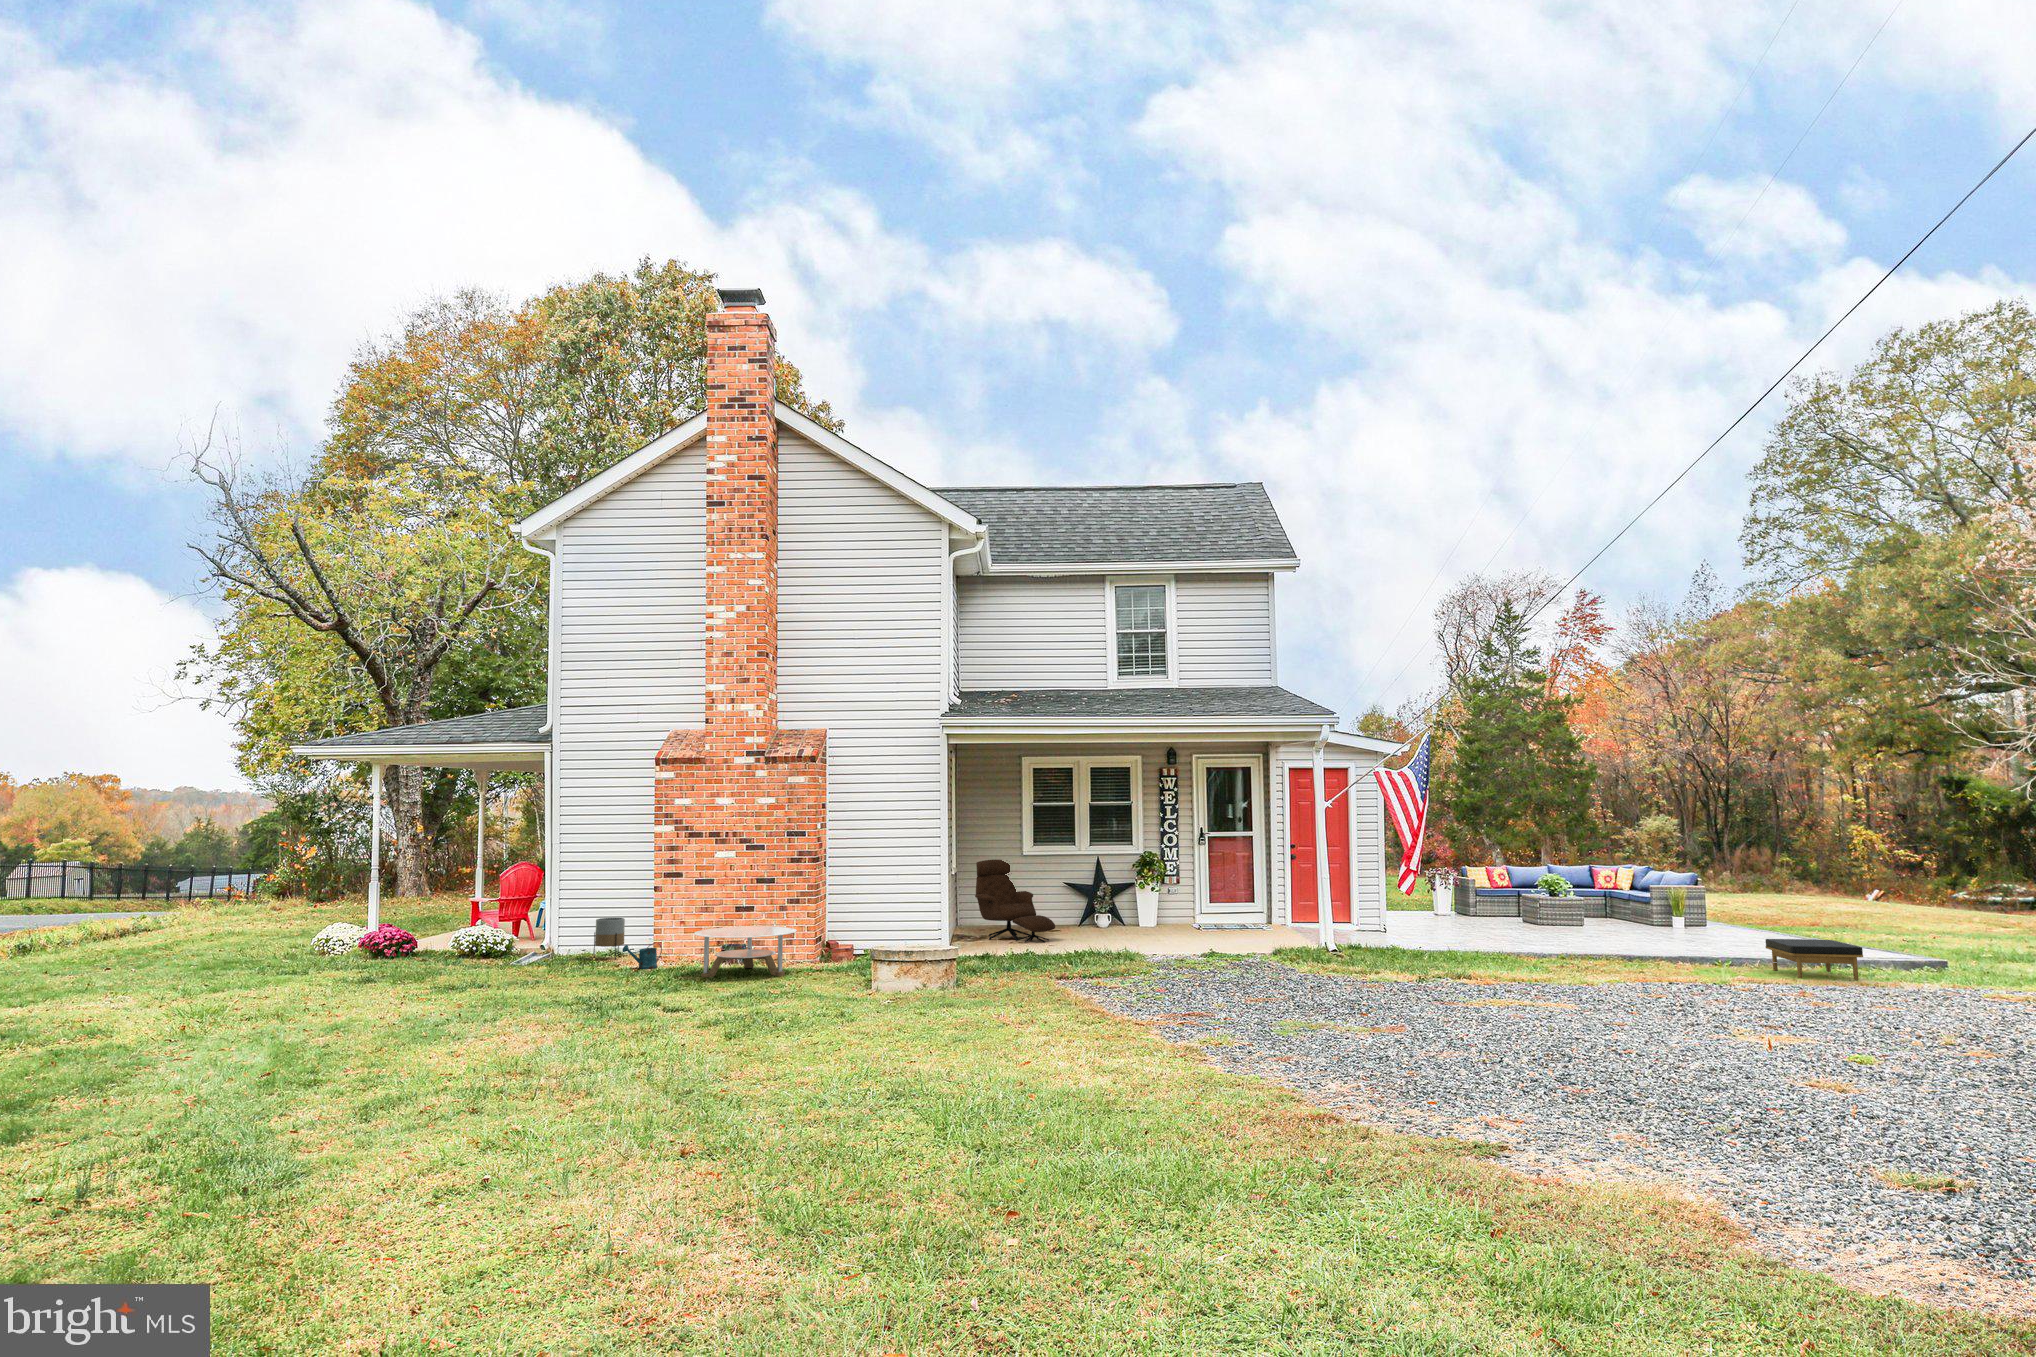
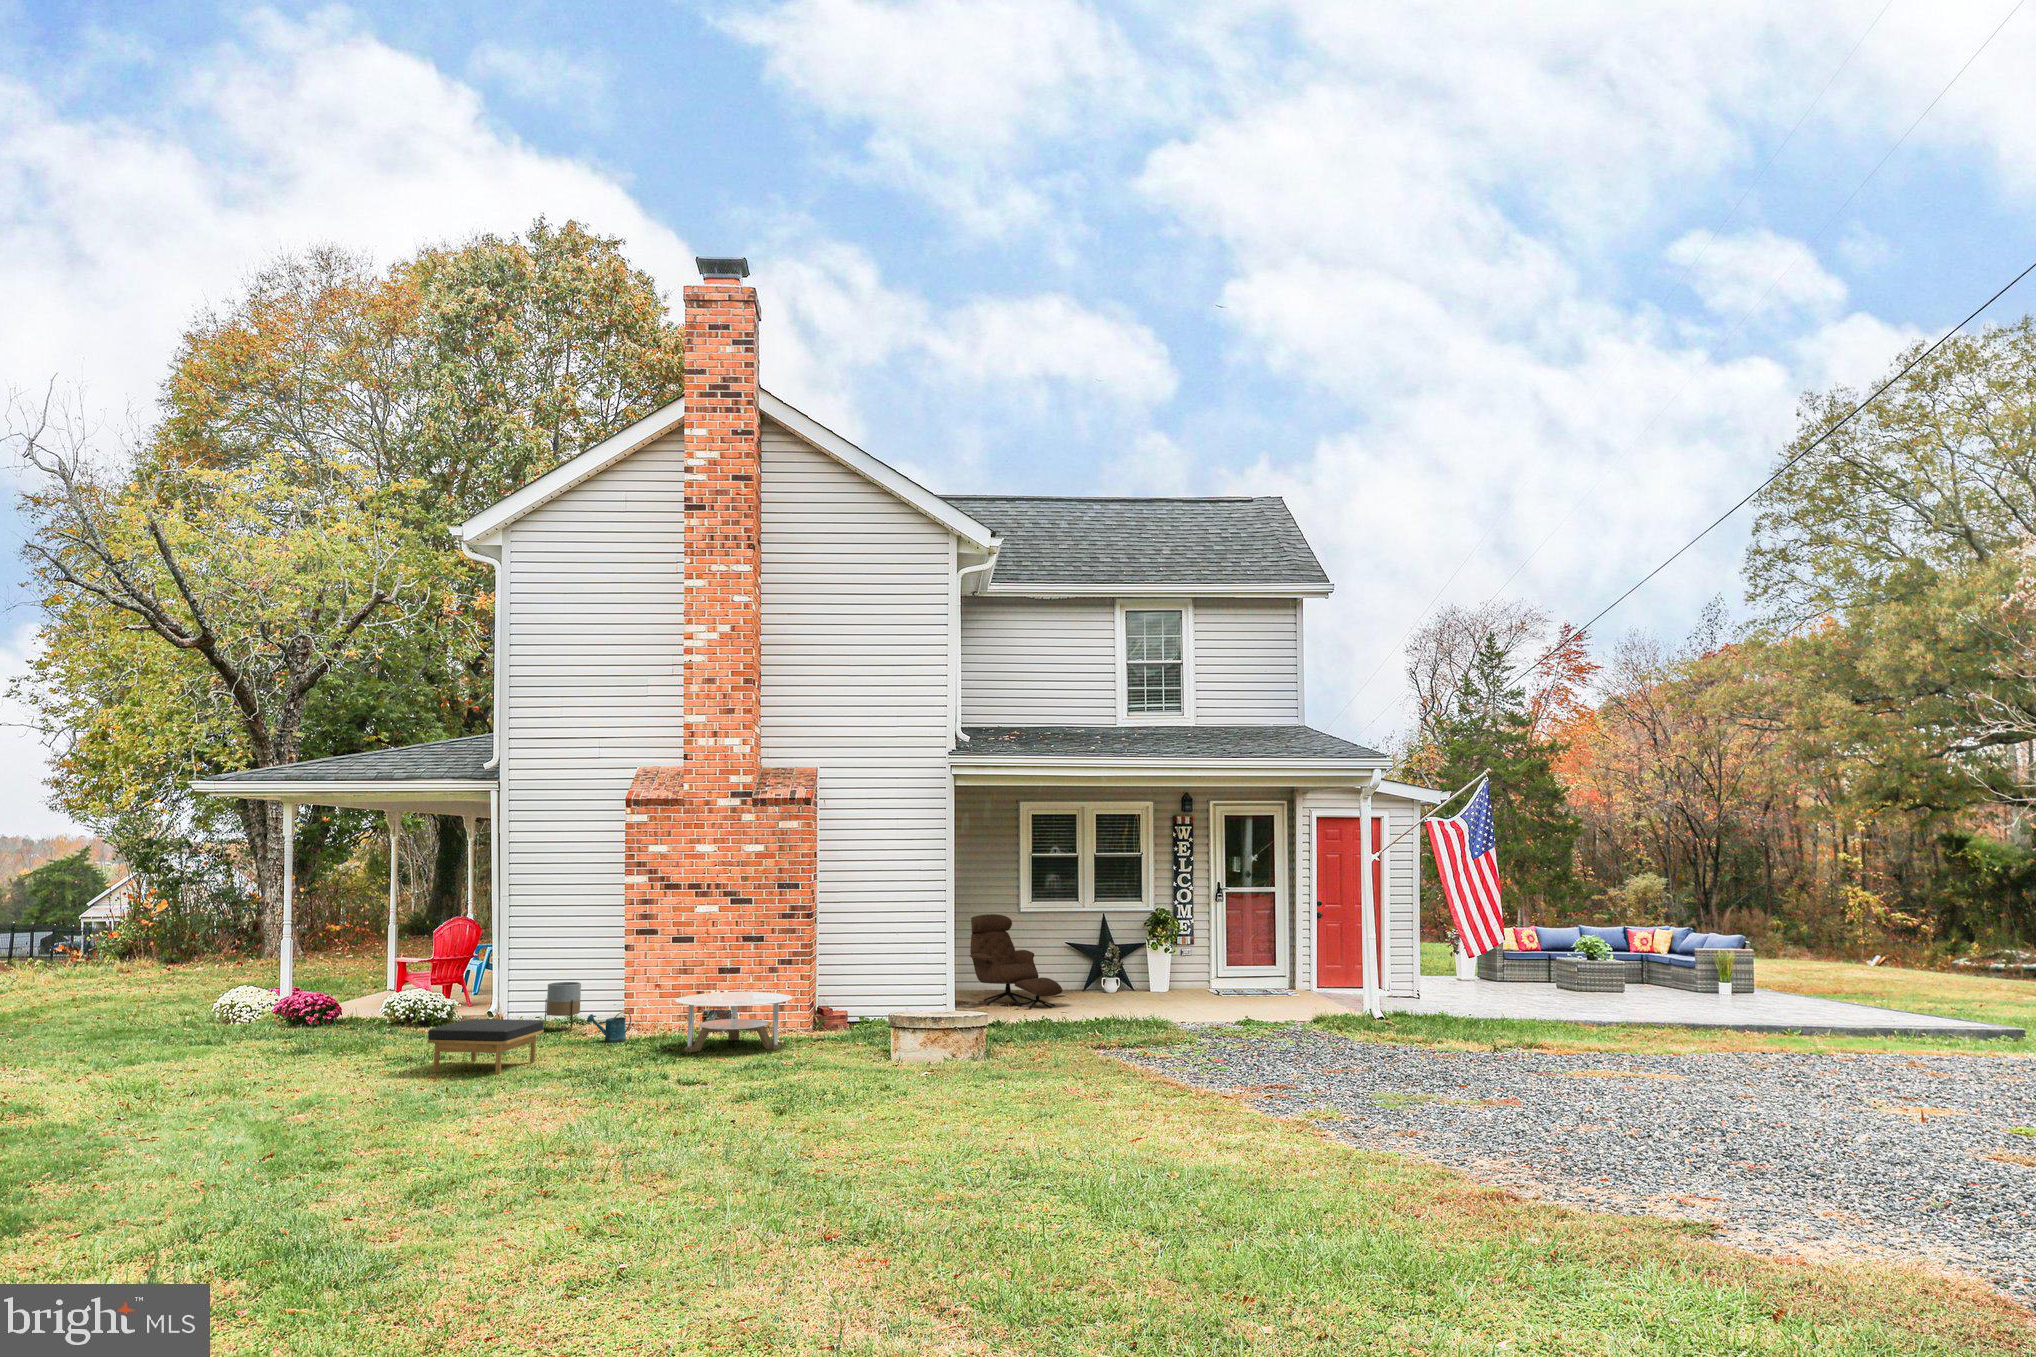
ottoman: present [1766,939,1863,980] -> present [428,1019,544,1074]

